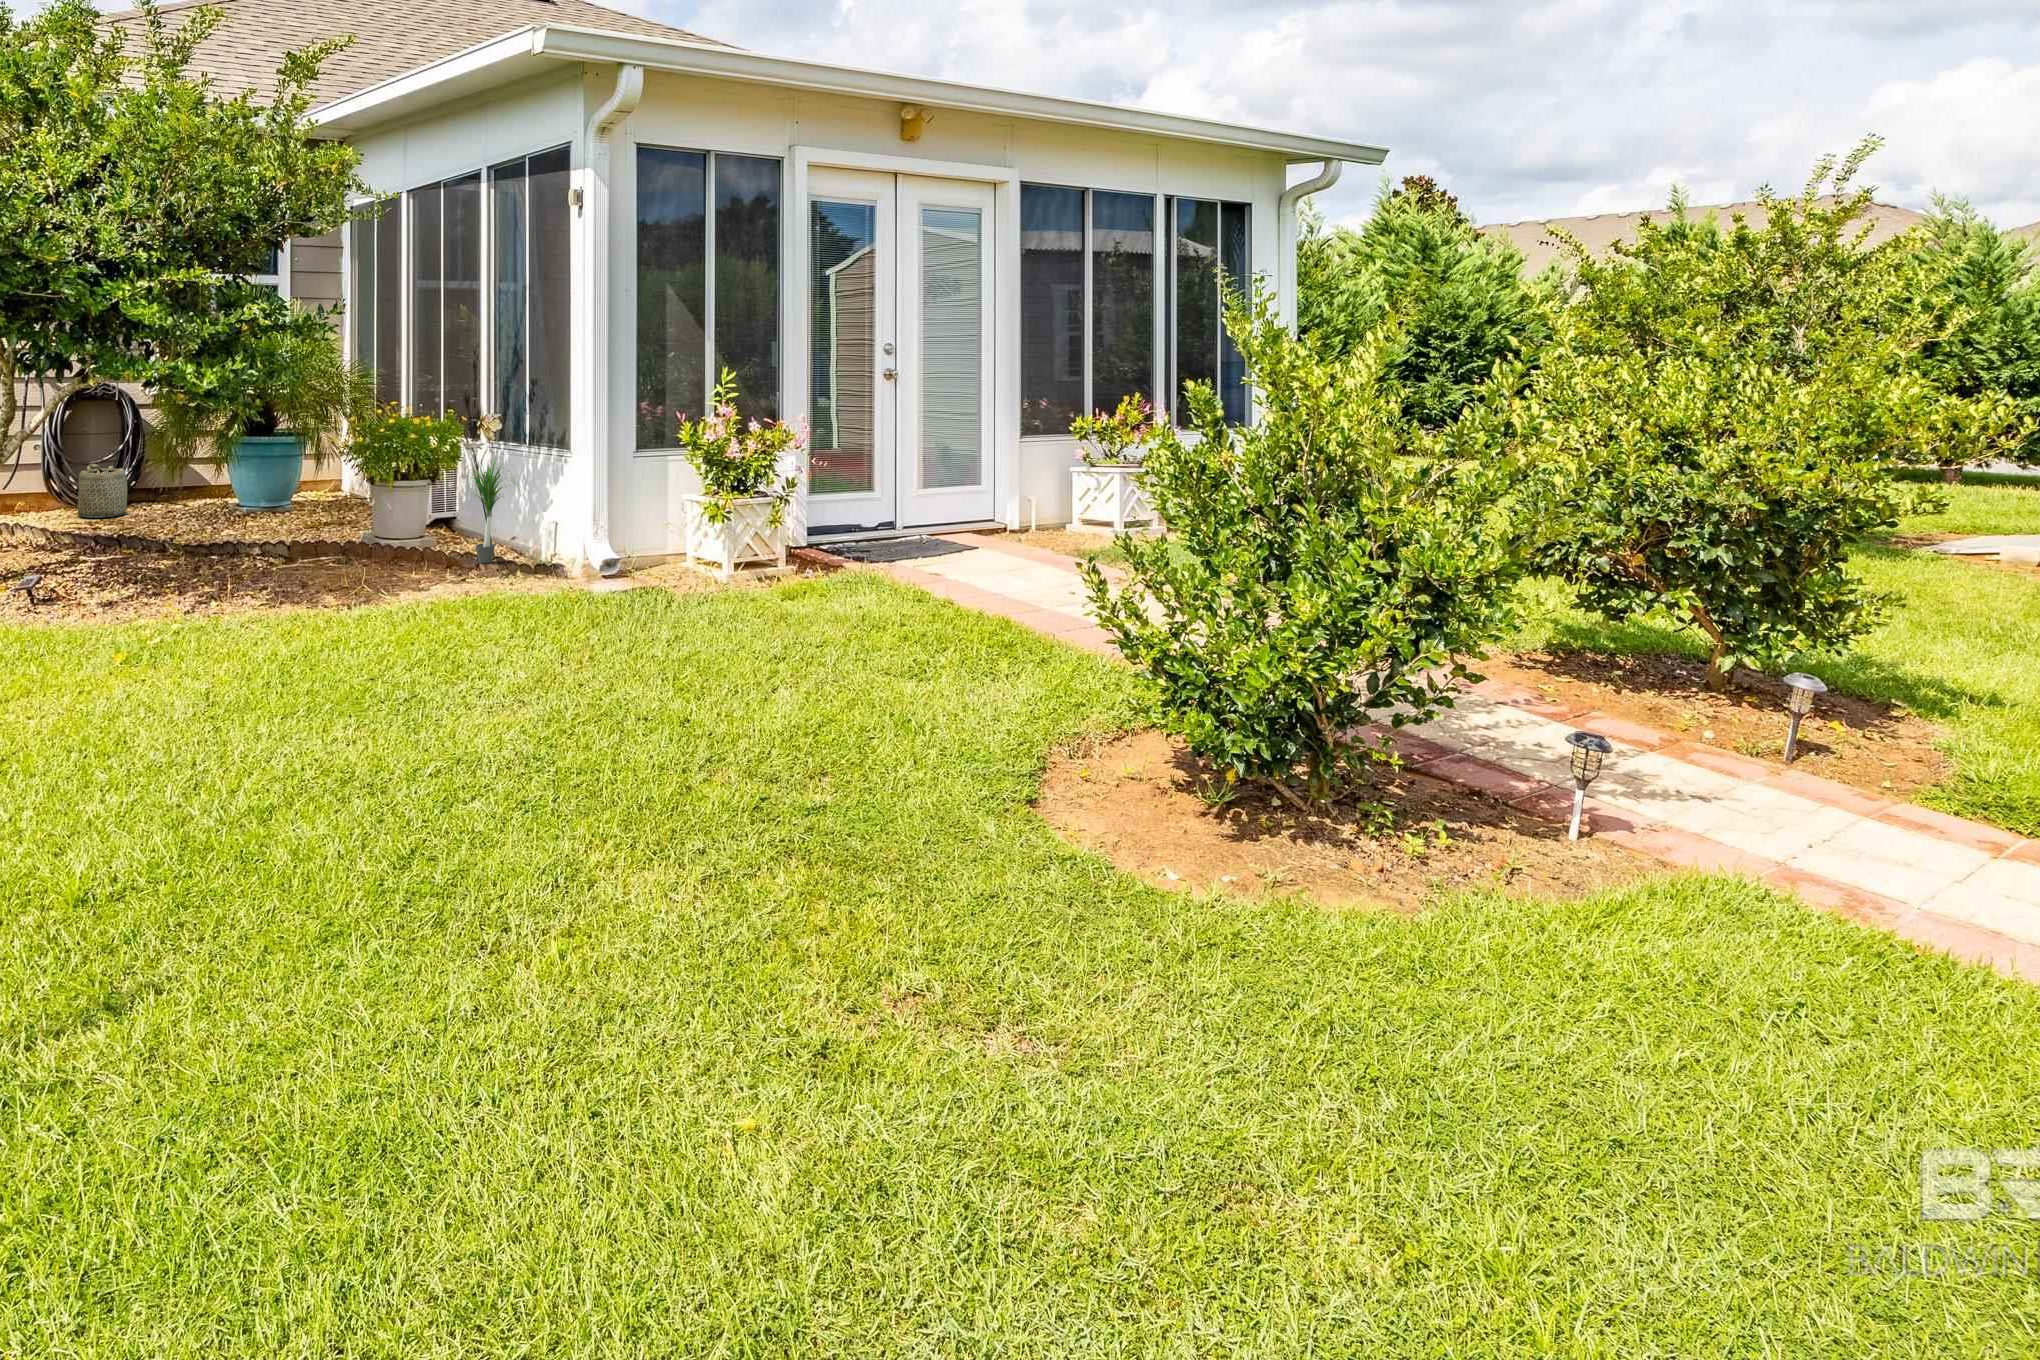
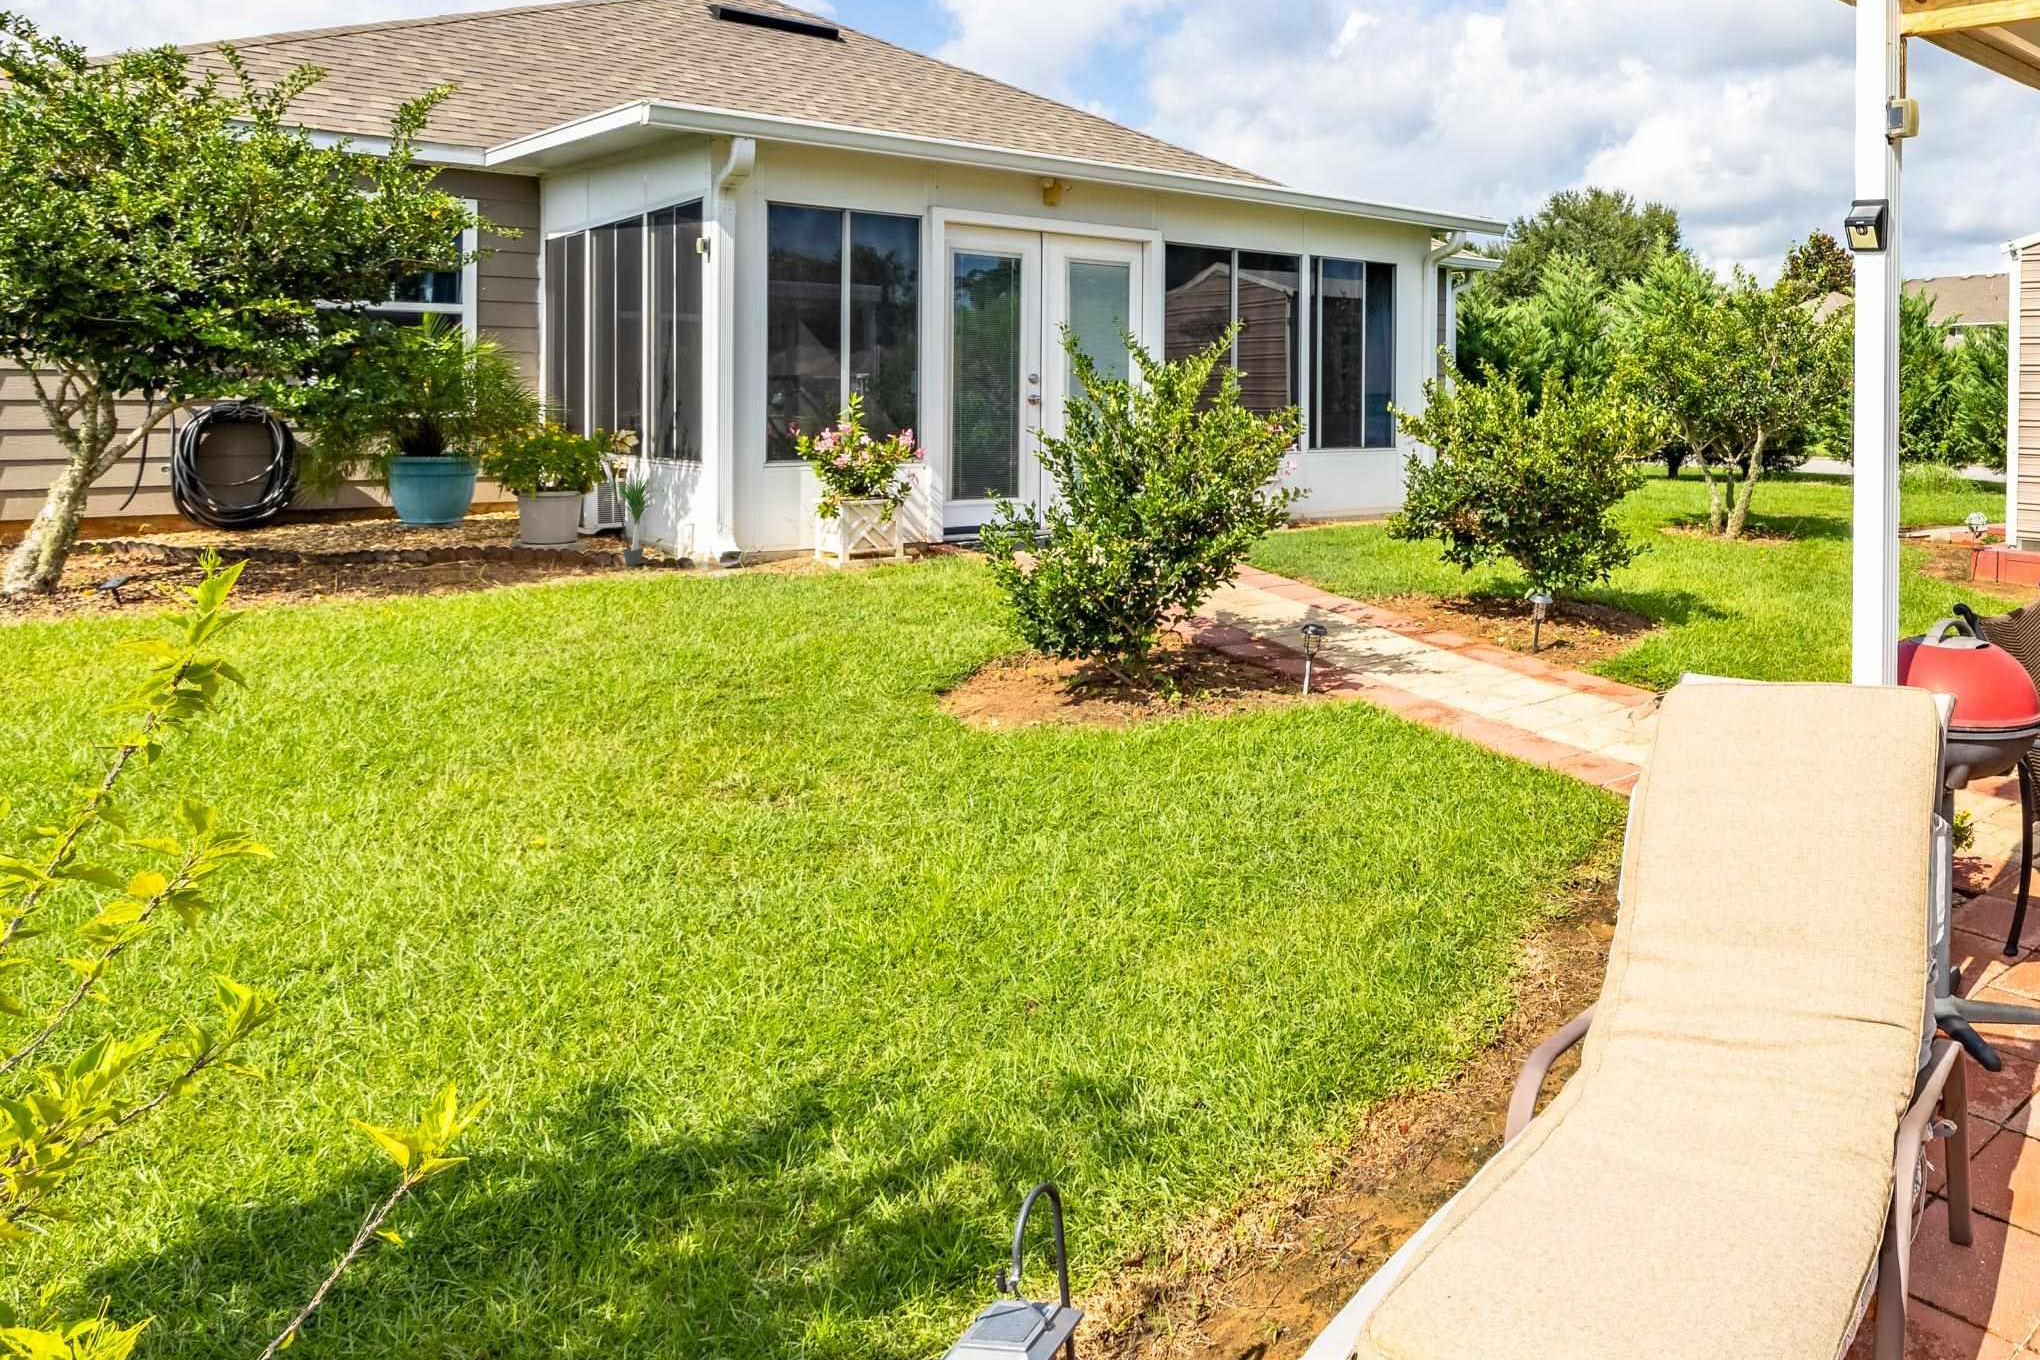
basket: present [77,464,127,518] -> none [207,485,269,538]

